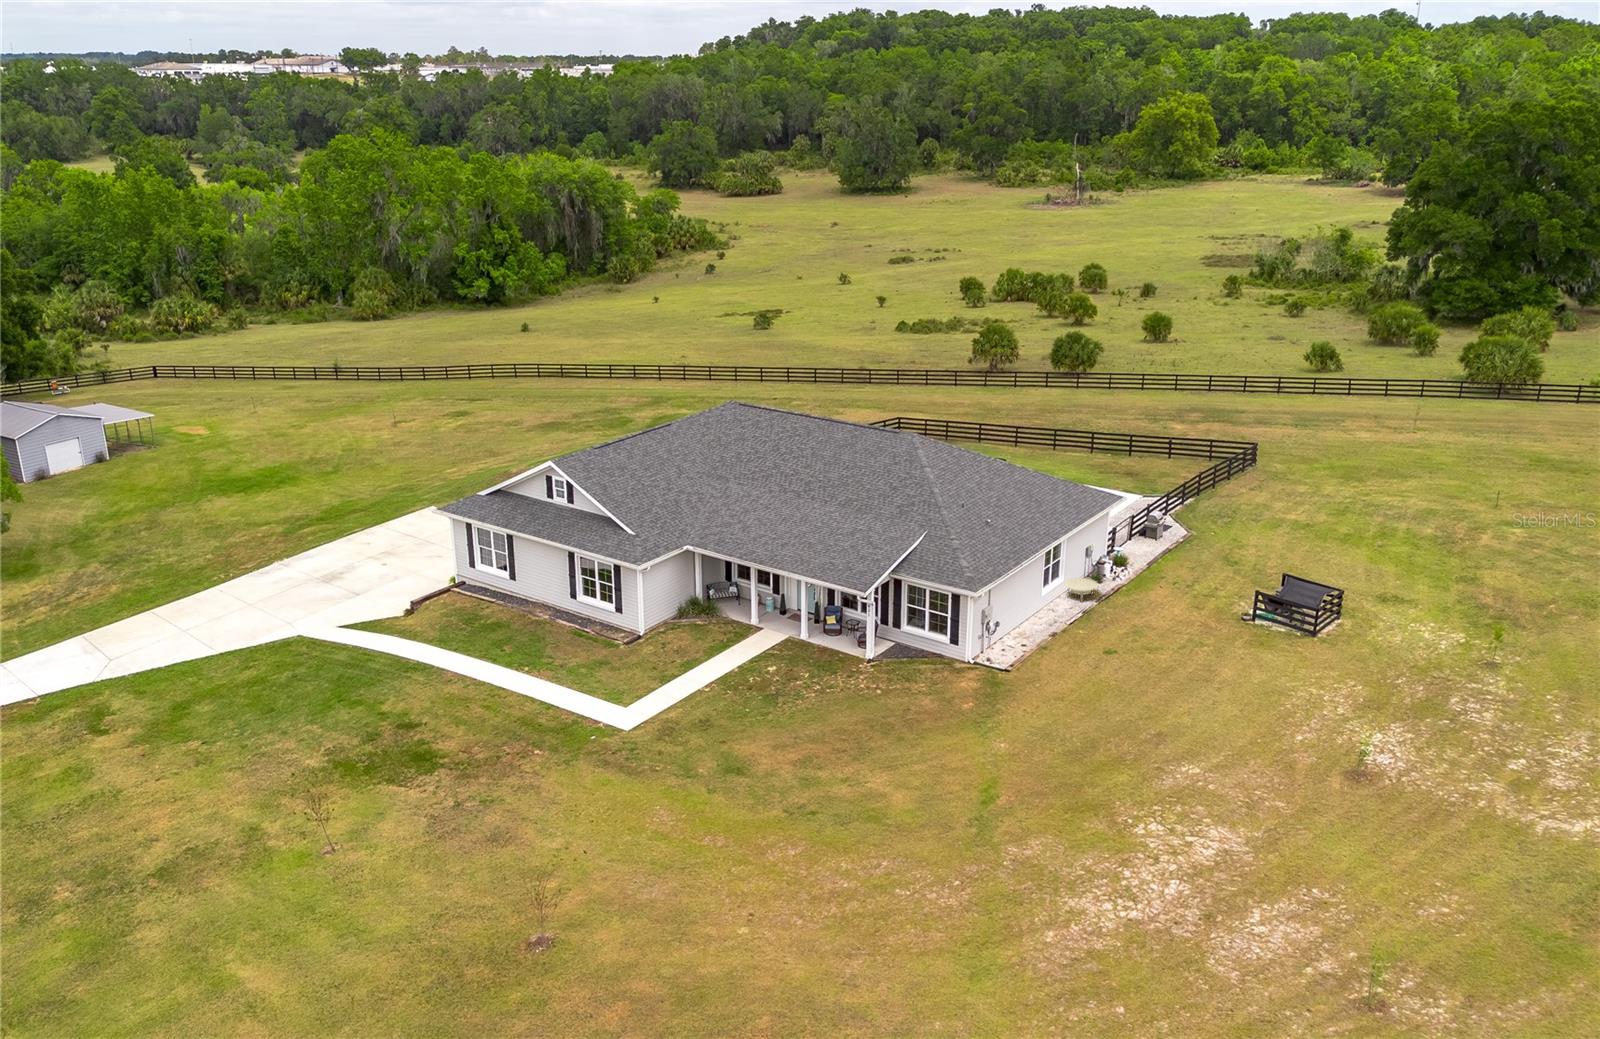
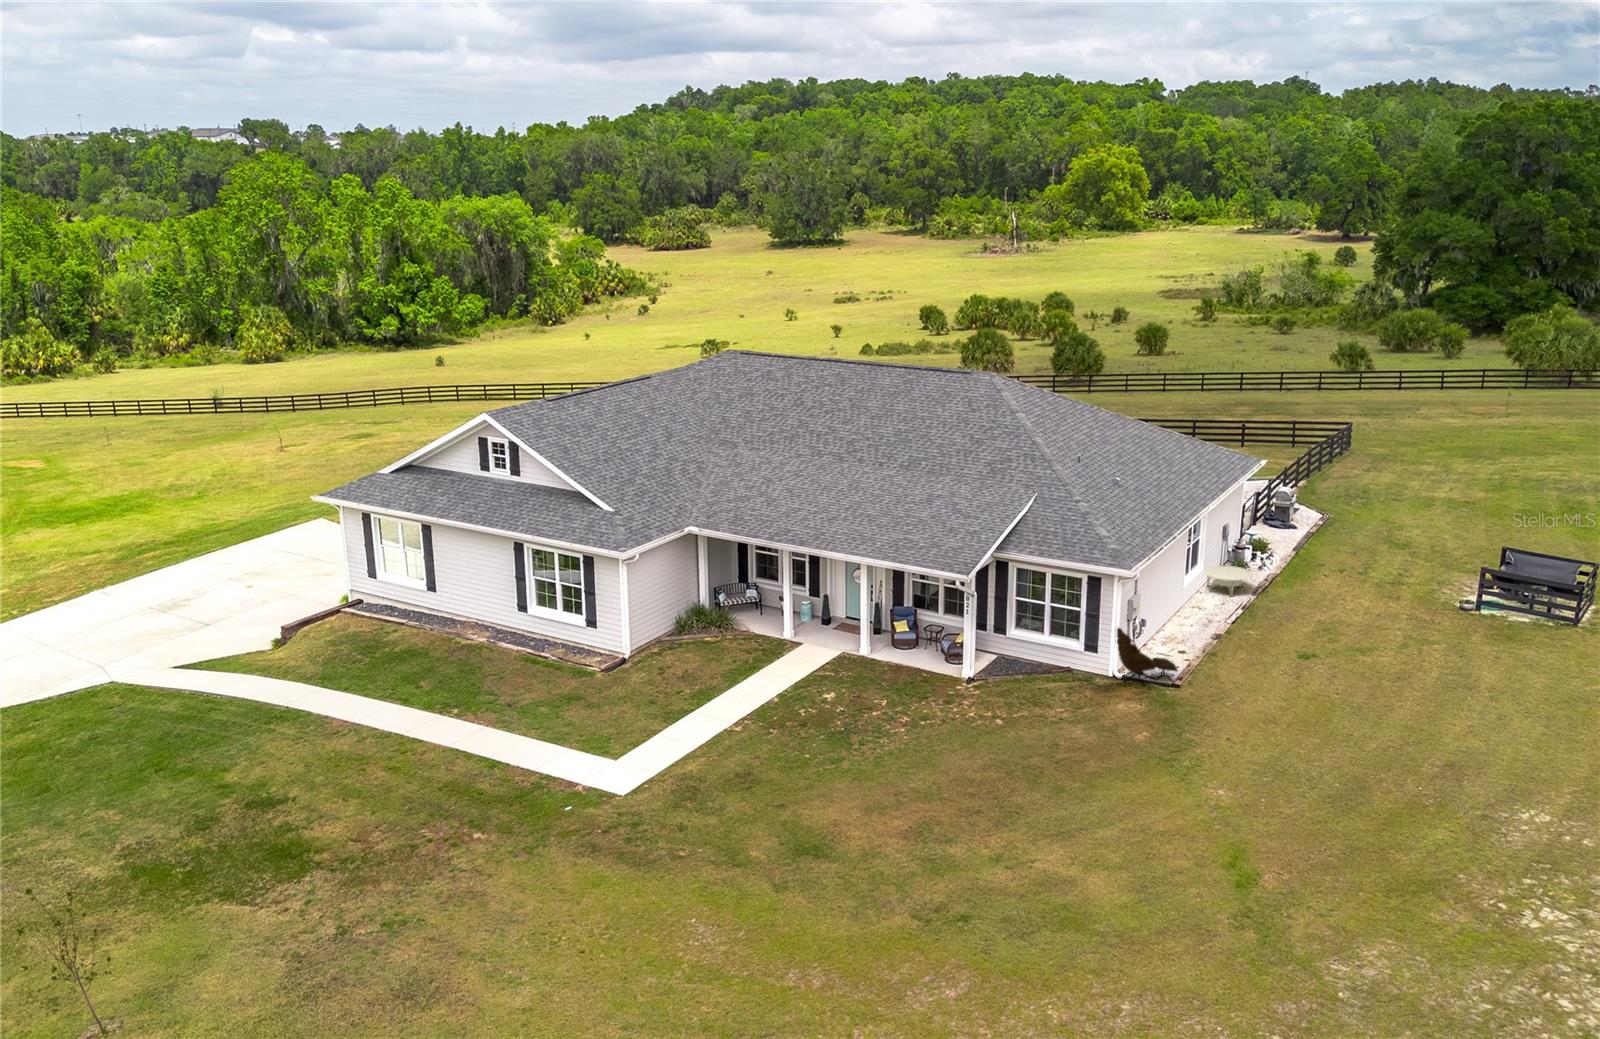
lounge chair: none [969,629,1010,670] -> present [1117,628,1178,685]

